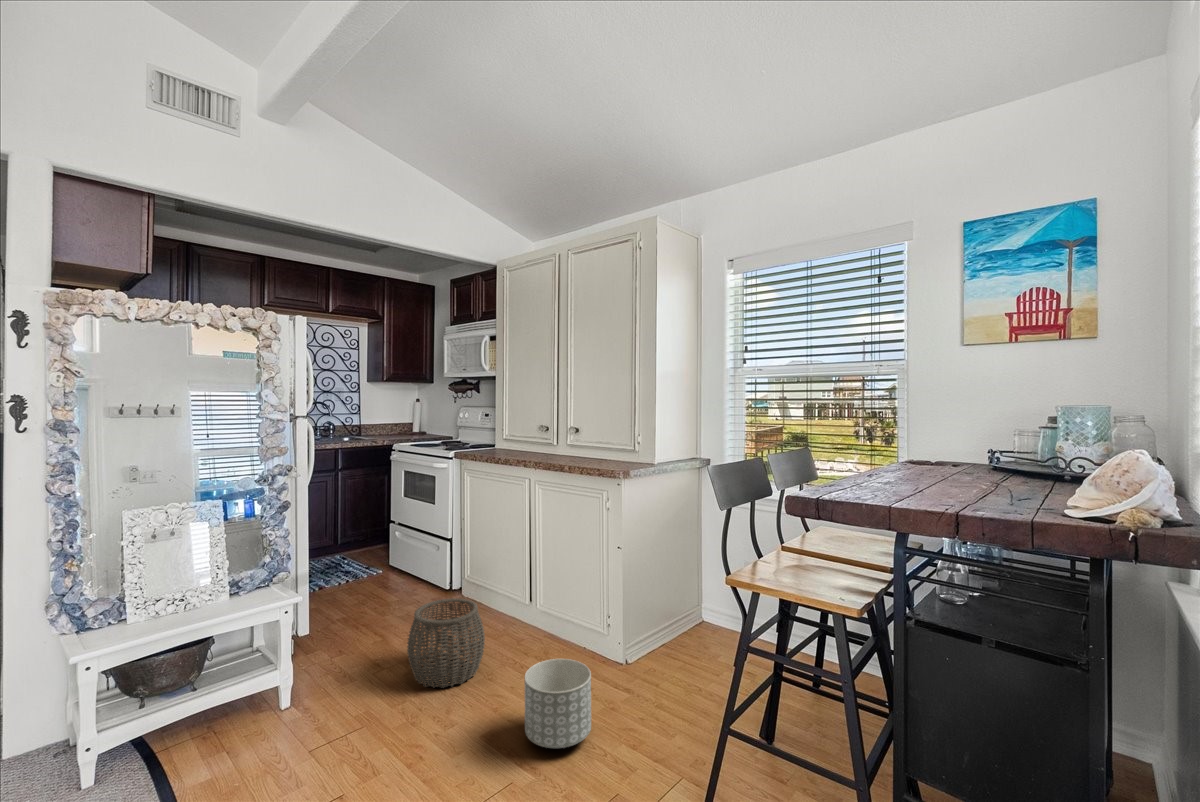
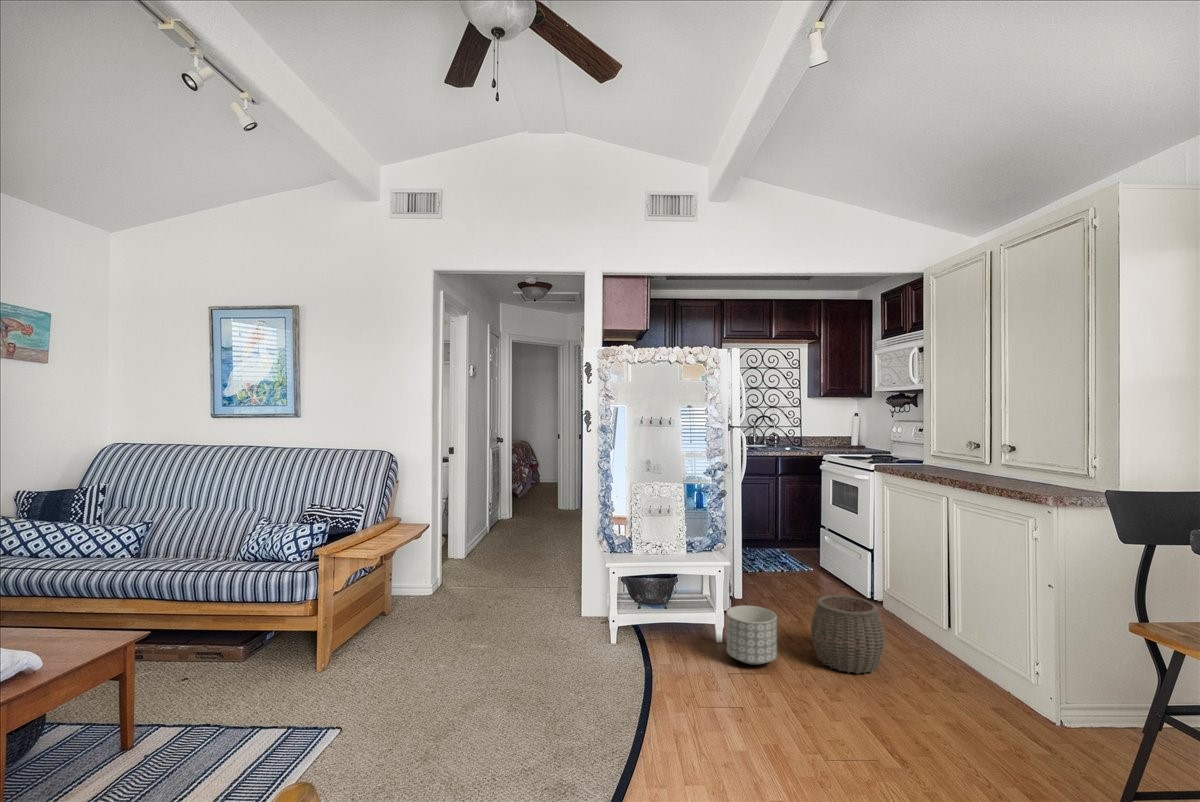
planter: present [525,659,591,748] -> present [726,606,777,665]

